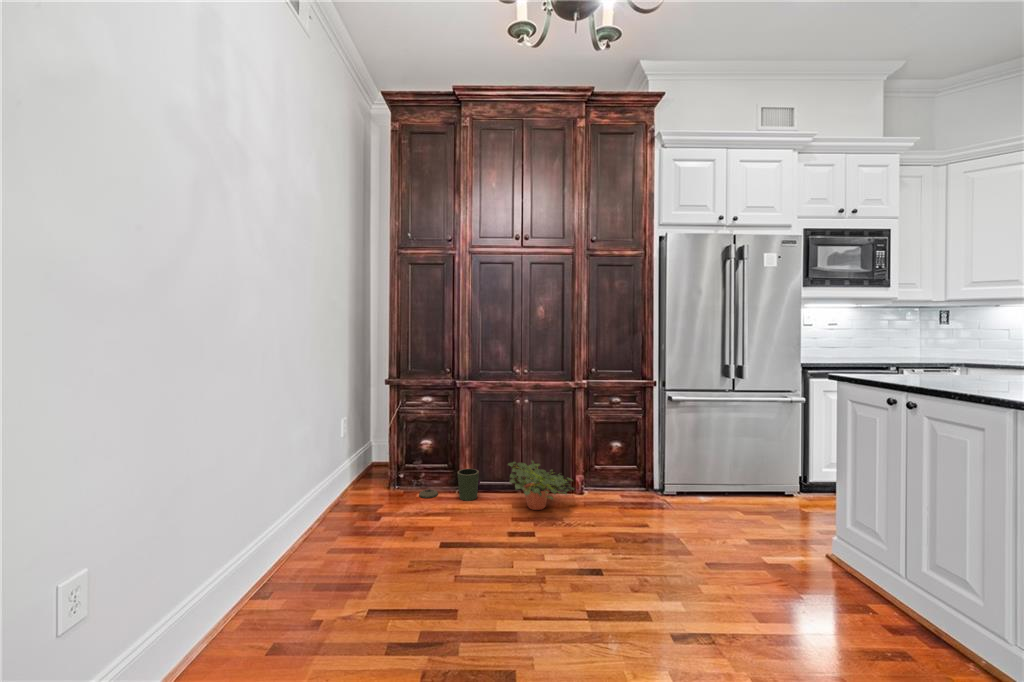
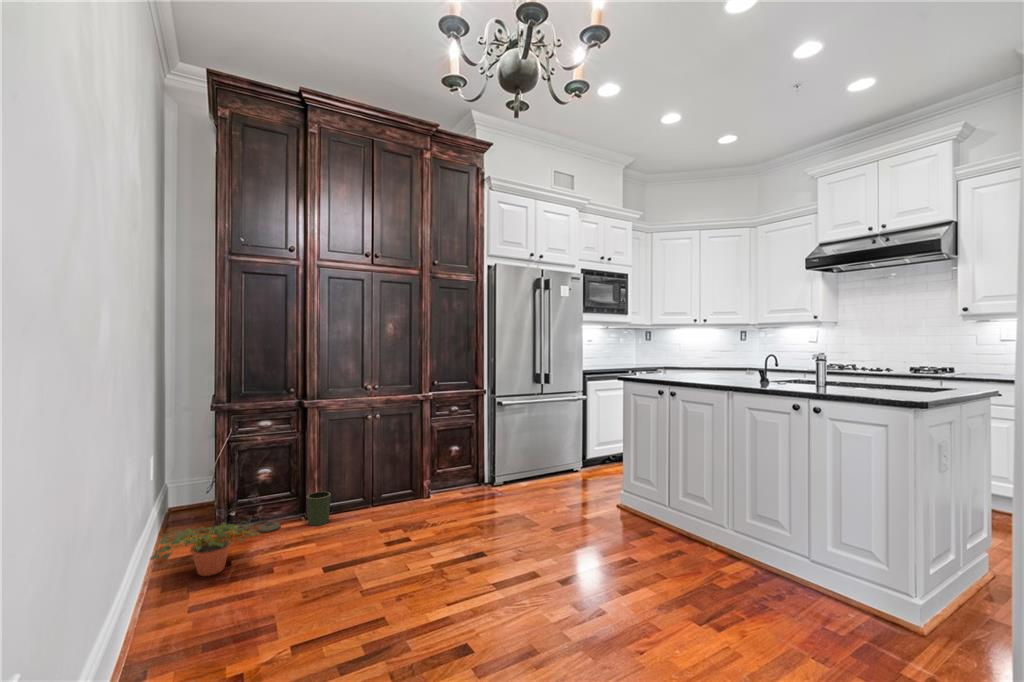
potted plant: present [508,461,573,510] -> present [151,523,261,576]

